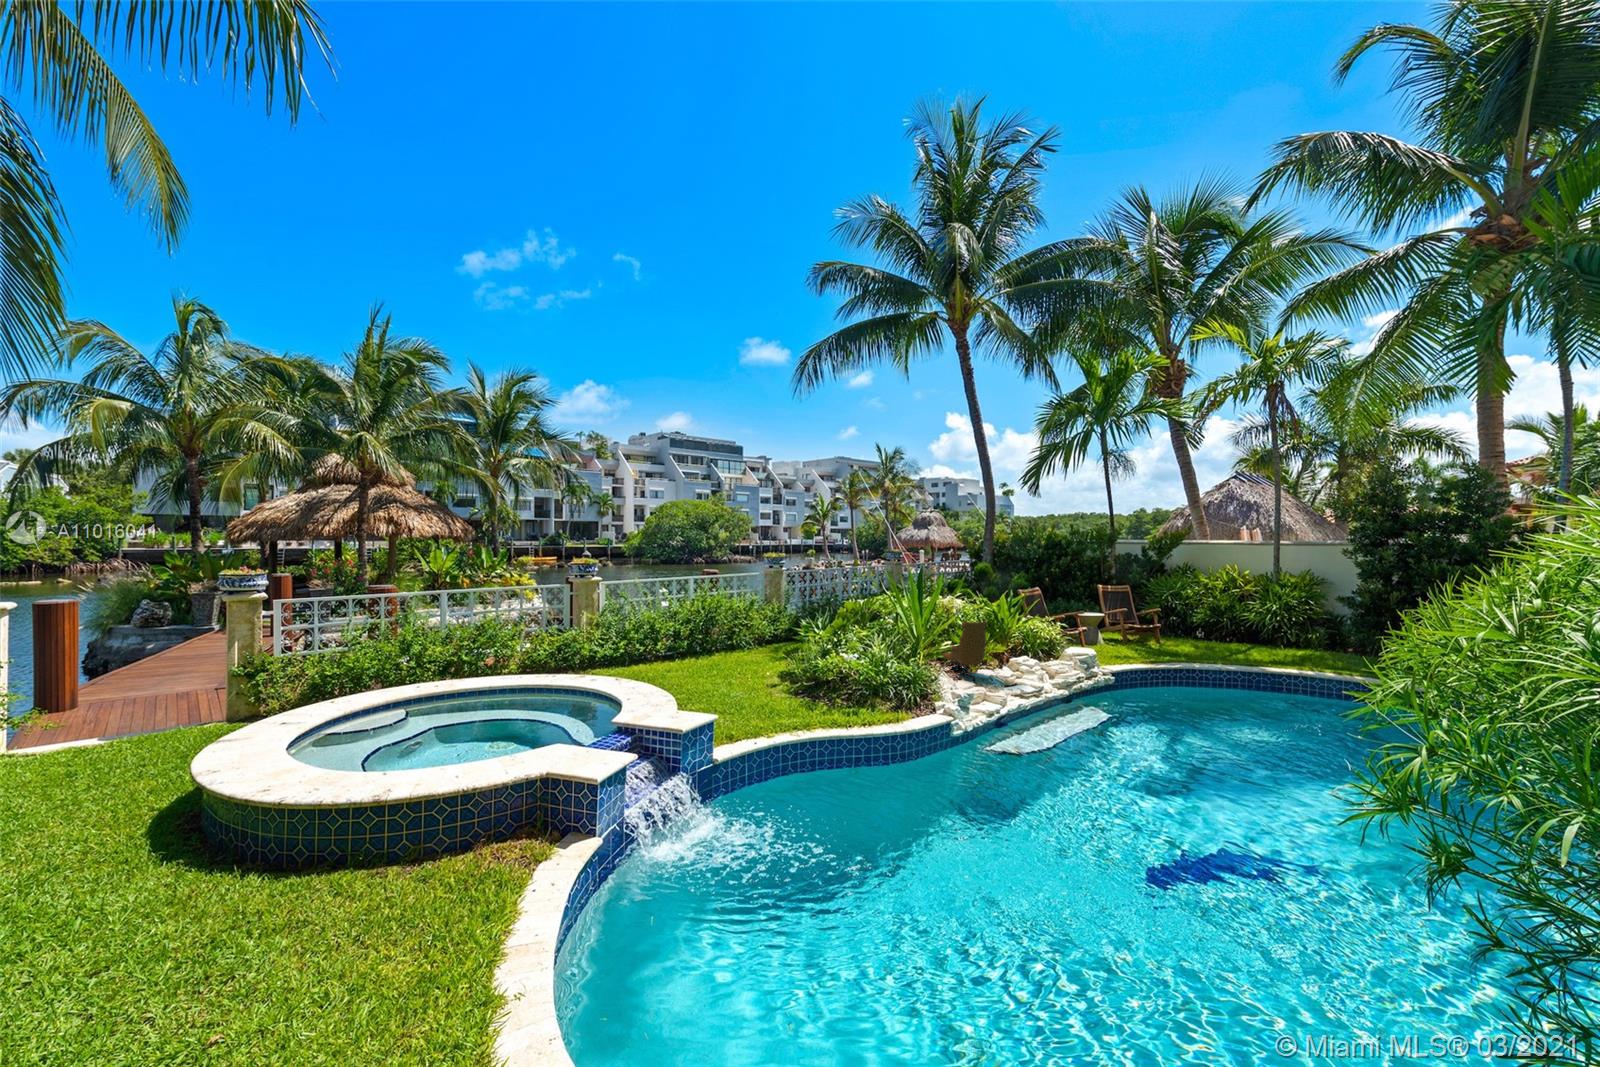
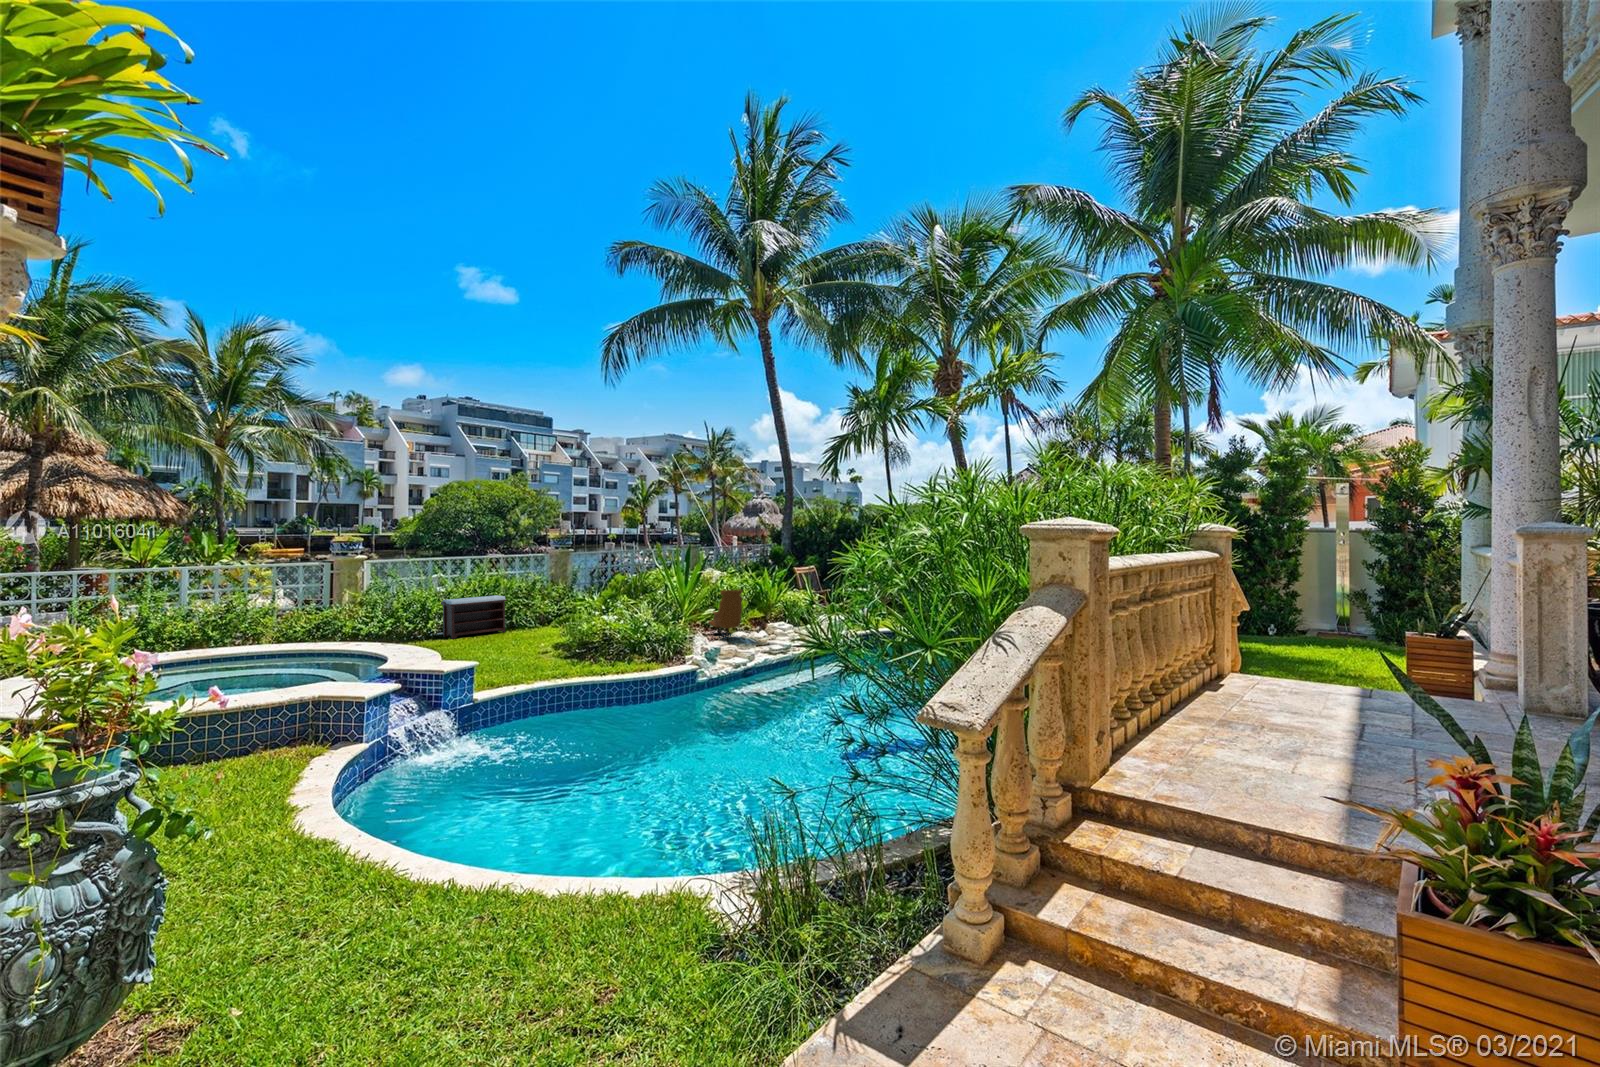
bench: none [670,618,732,664] -> present [441,595,507,639]

